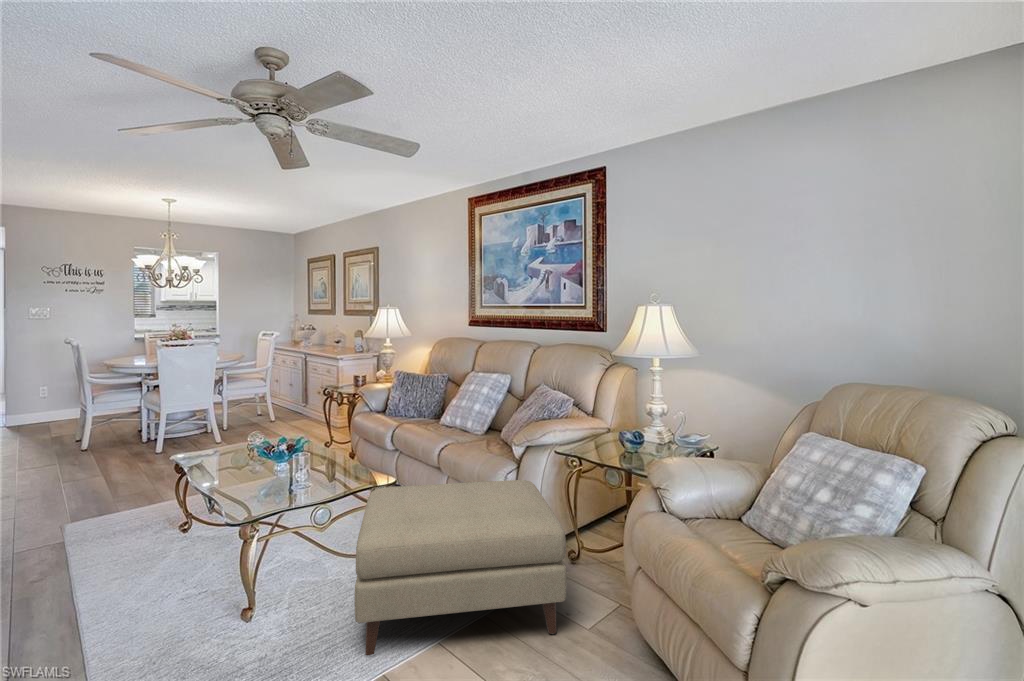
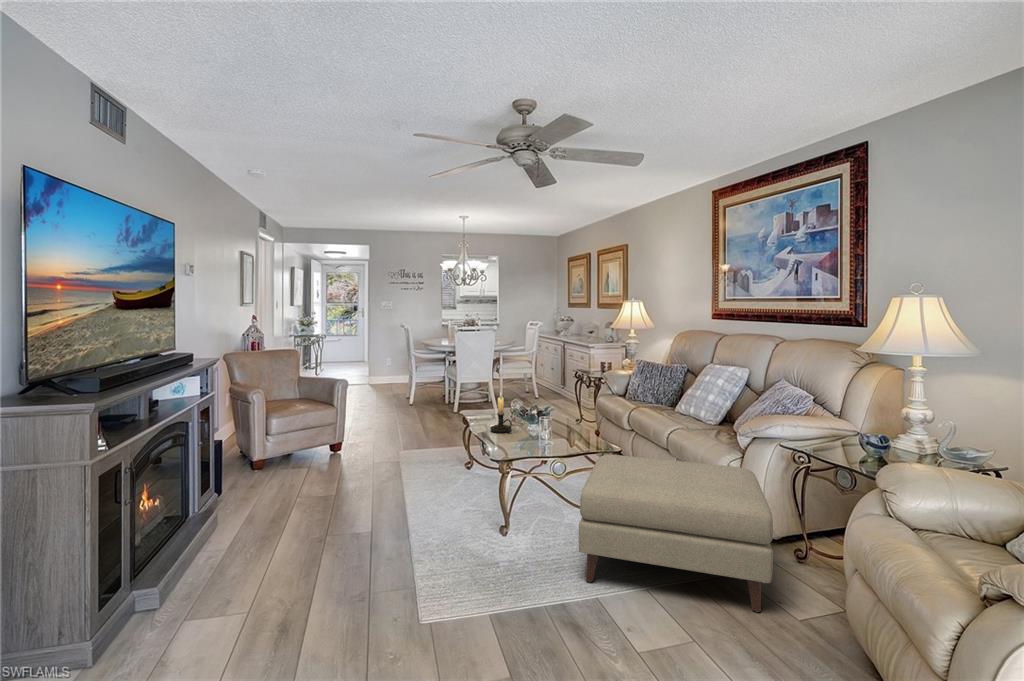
candle holder: none [216,424,248,479] -> present [490,392,512,433]

